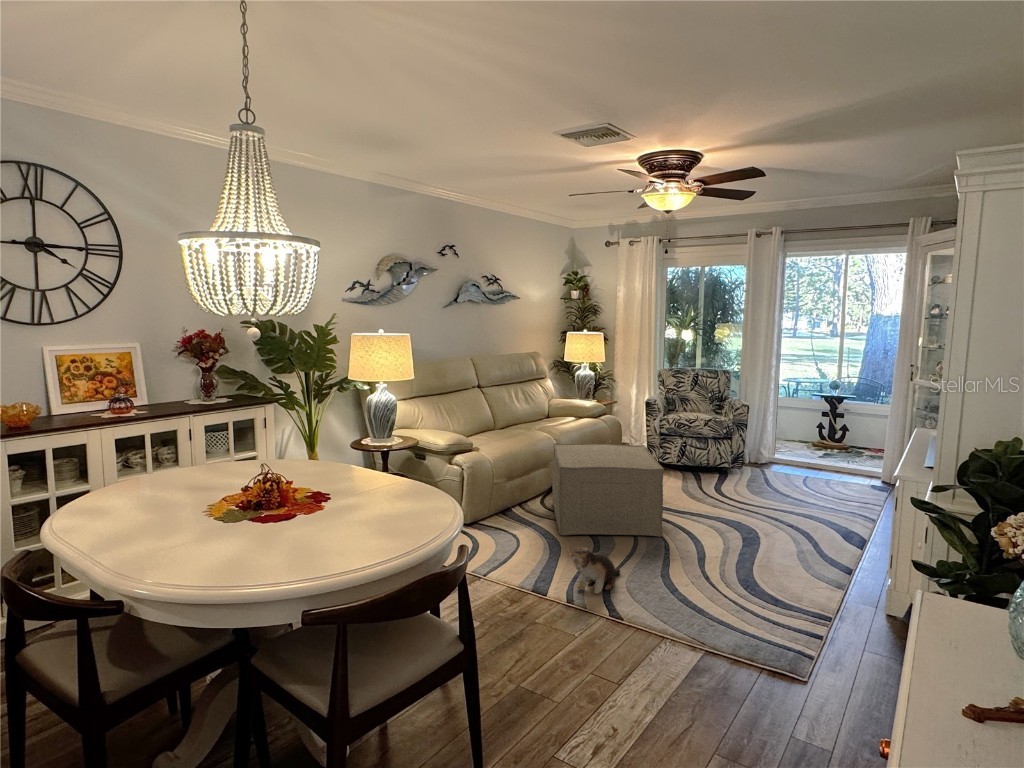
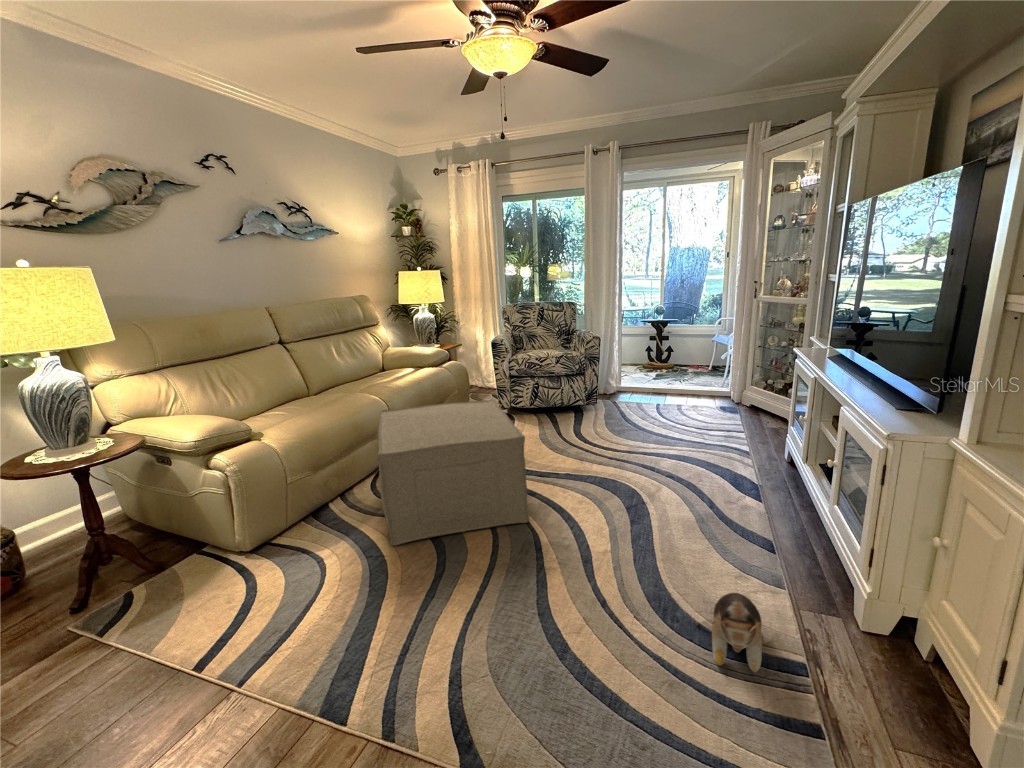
plush toy: present [568,547,620,594] -> present [712,593,763,672]

